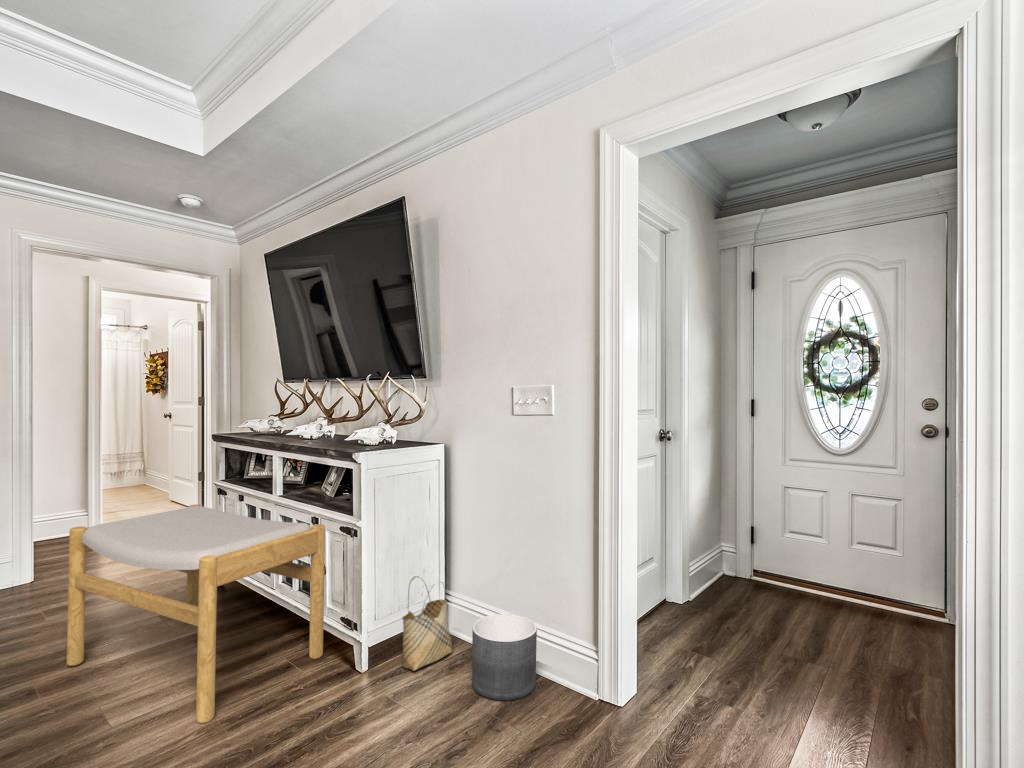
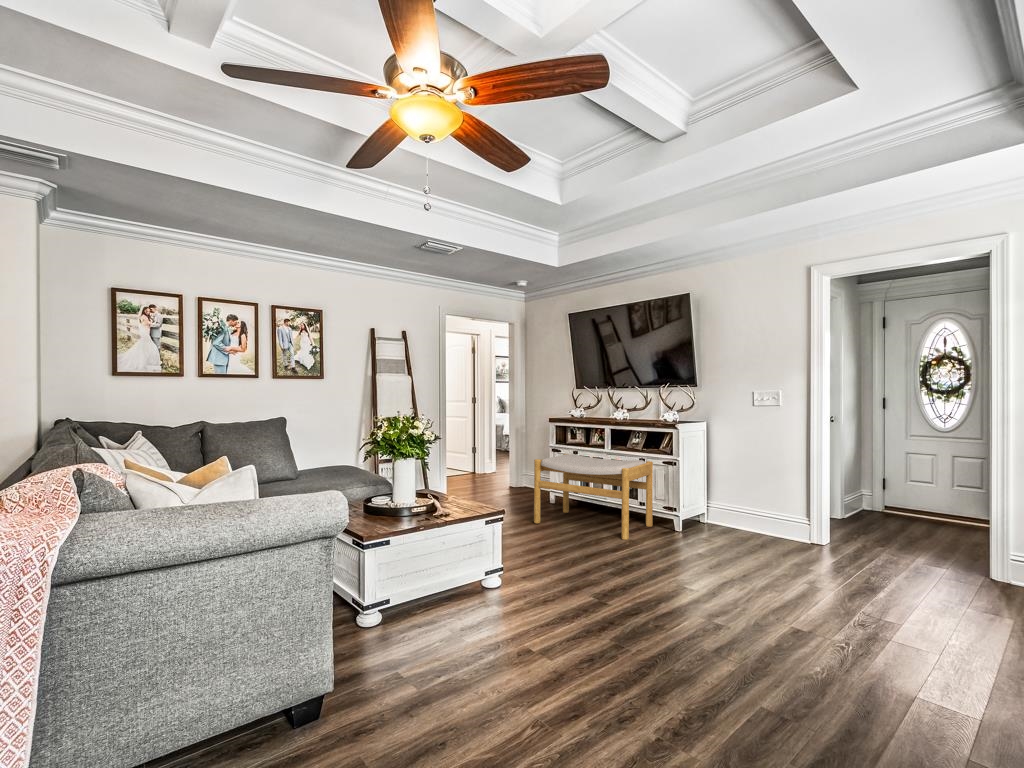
woven basket: present [402,577,452,671] -> none [698,488,720,531]
planter: present [472,614,537,701] -> none [738,506,773,541]

